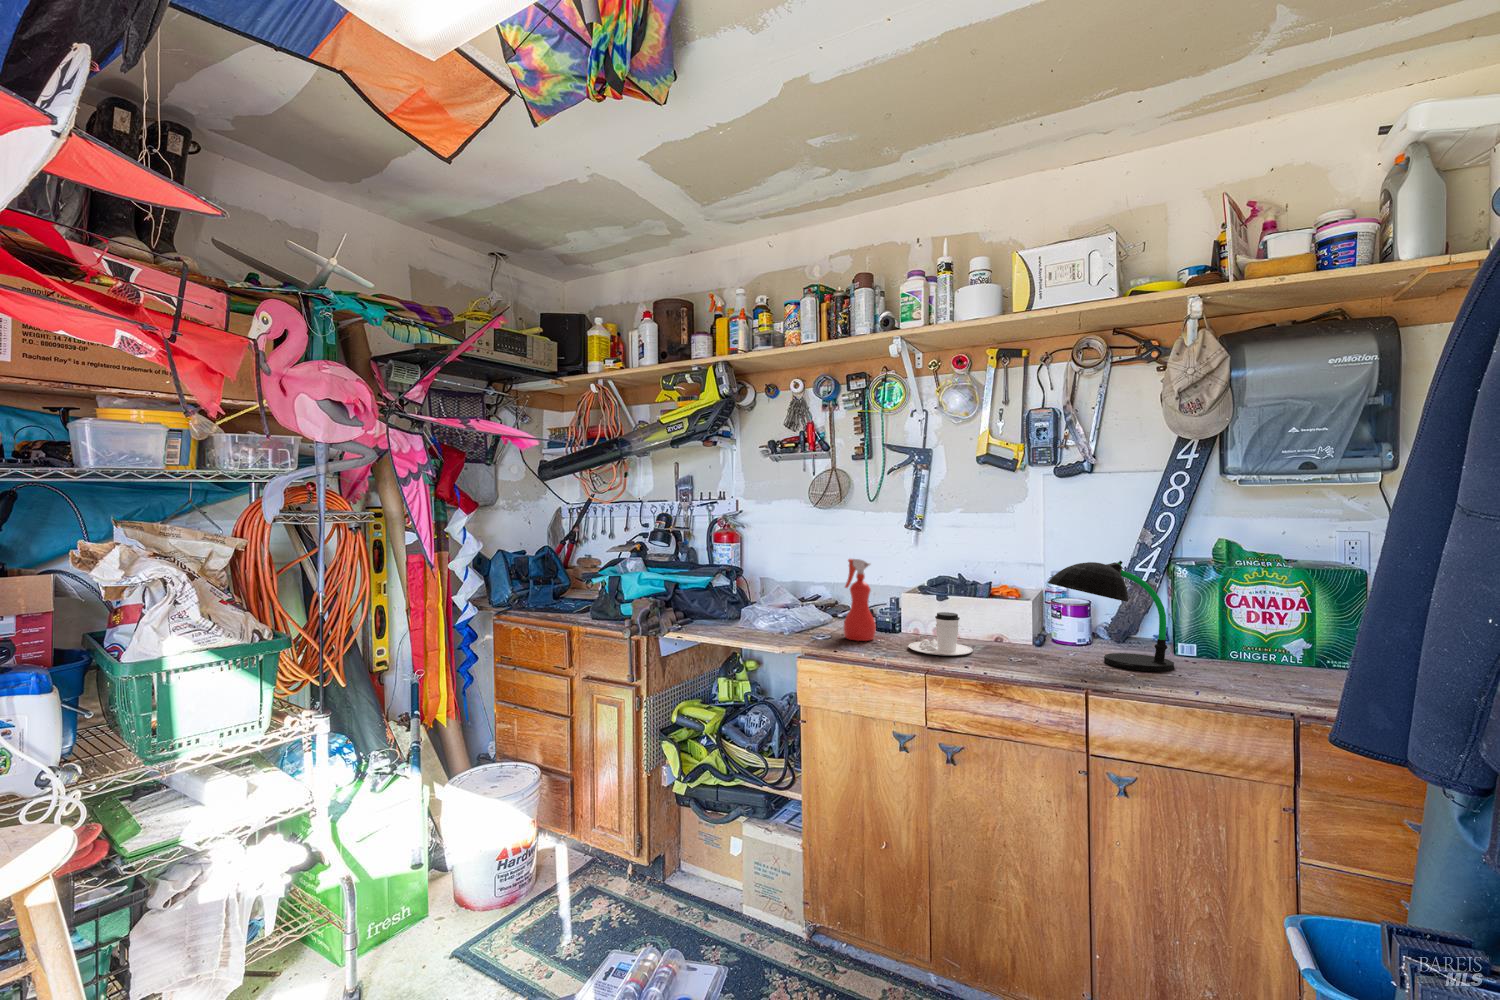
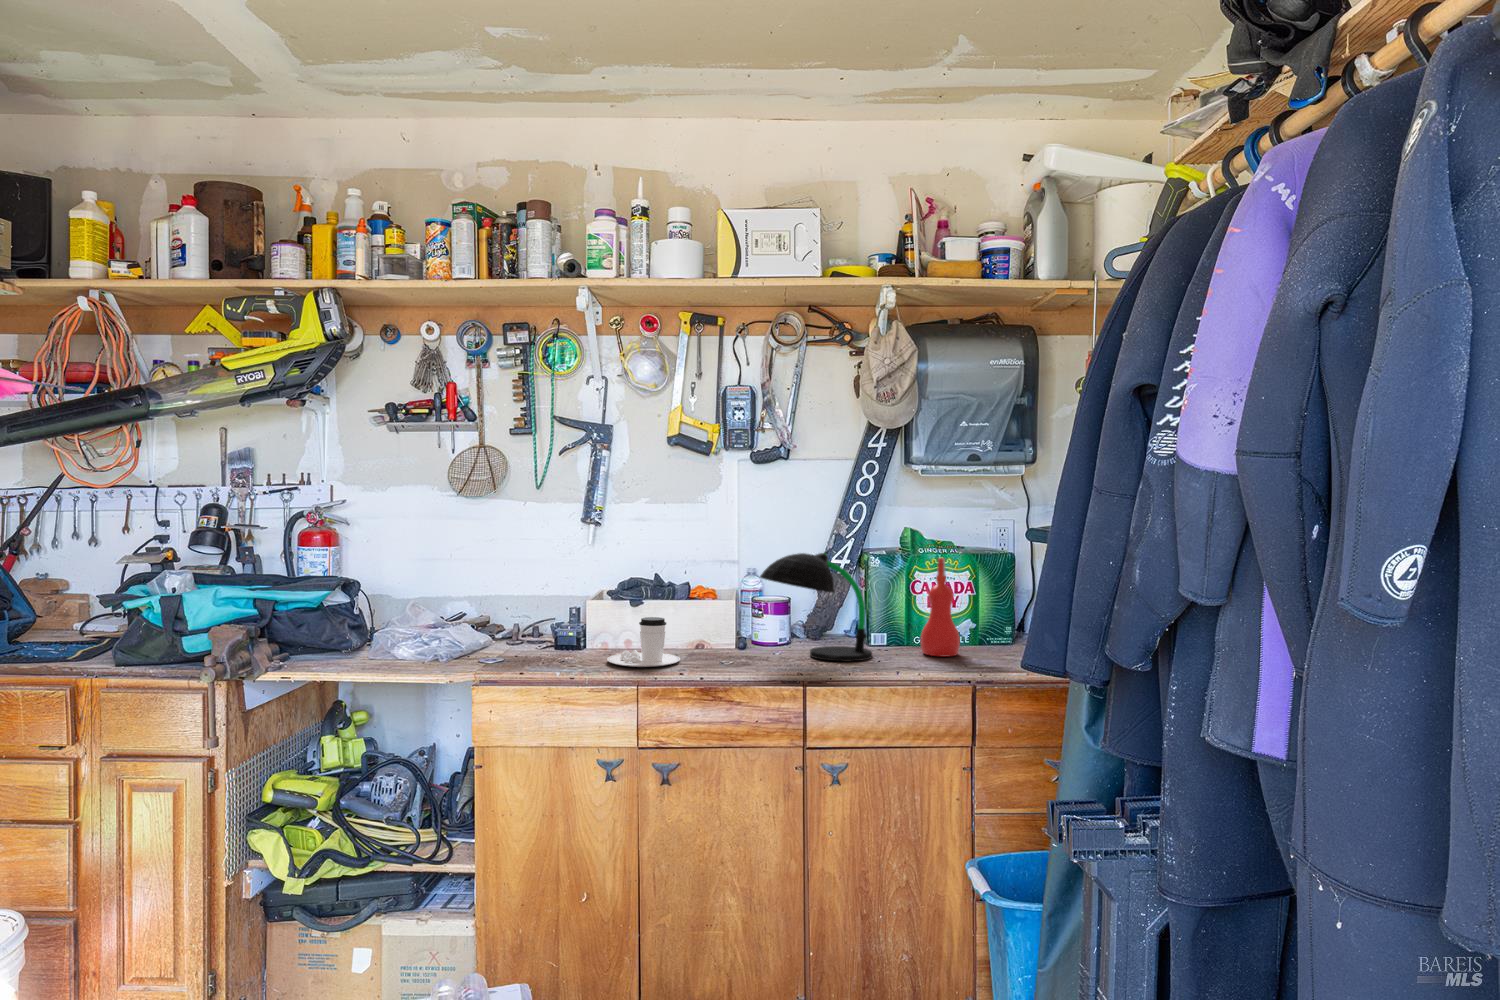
spray bottle: present [844,559,876,641] -> present [921,558,960,657]

